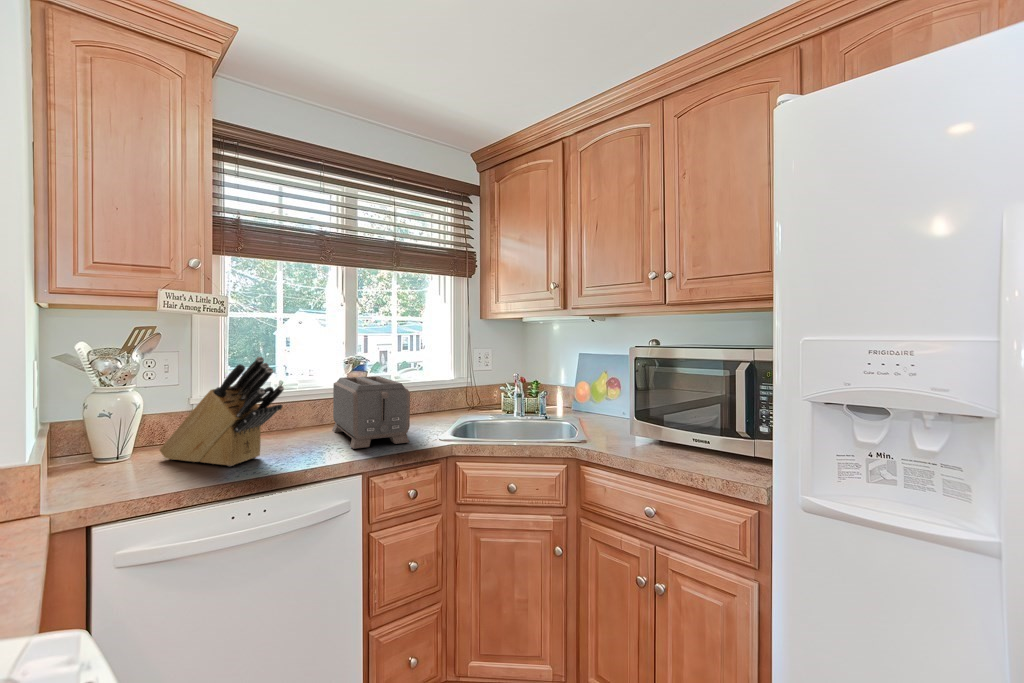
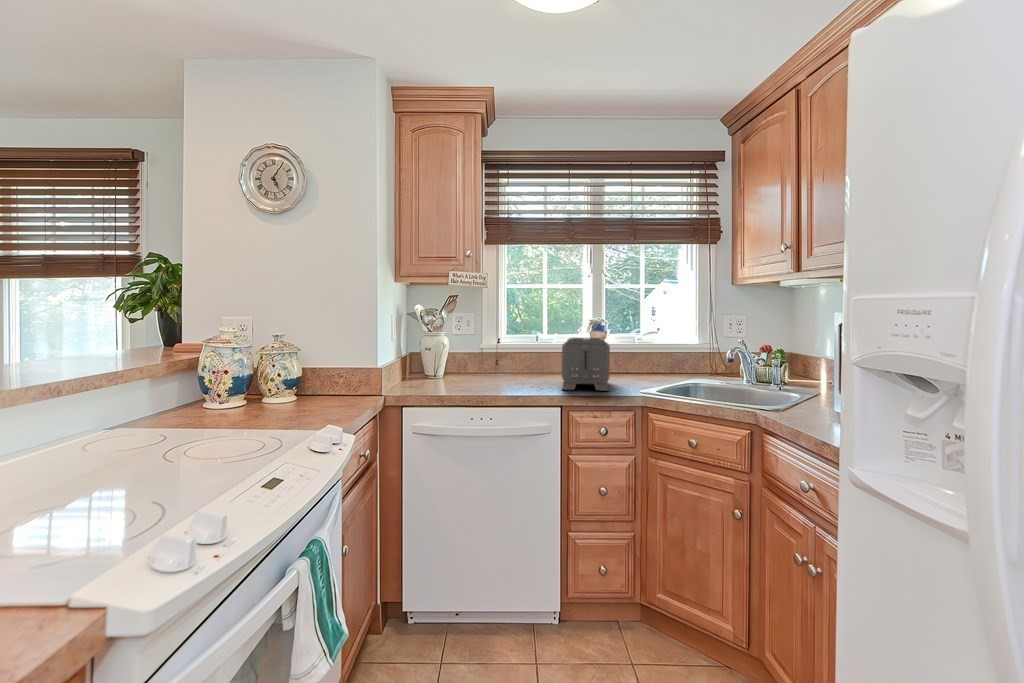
knife block: present [160,357,284,466] -> none [447,314,509,389]

